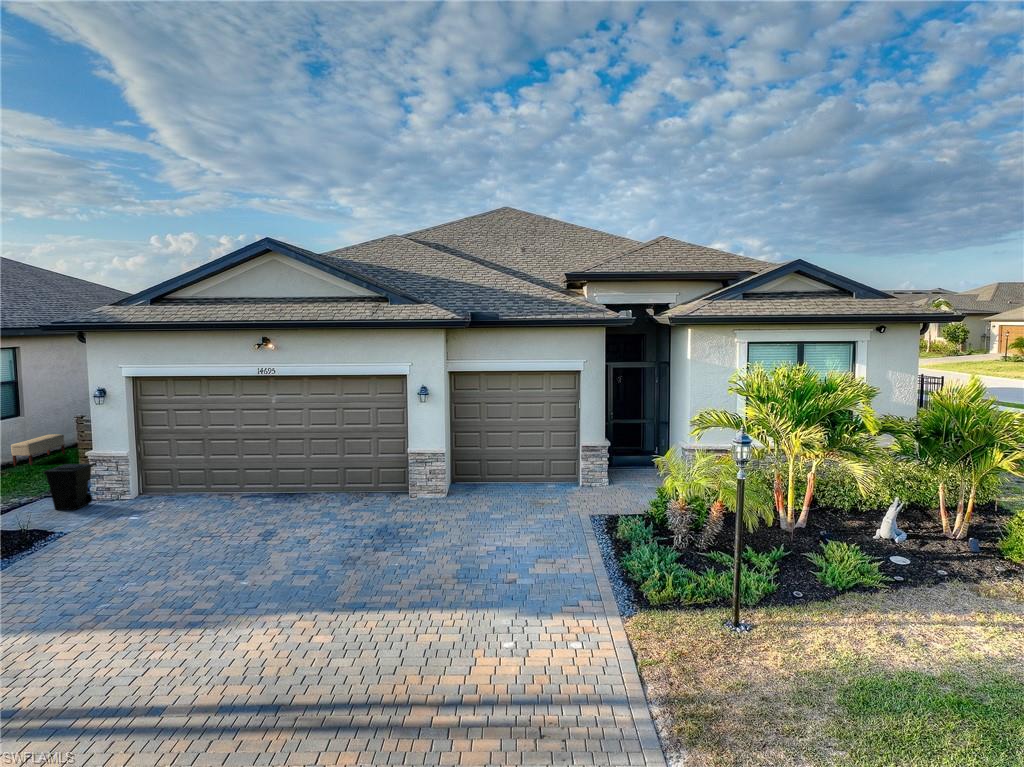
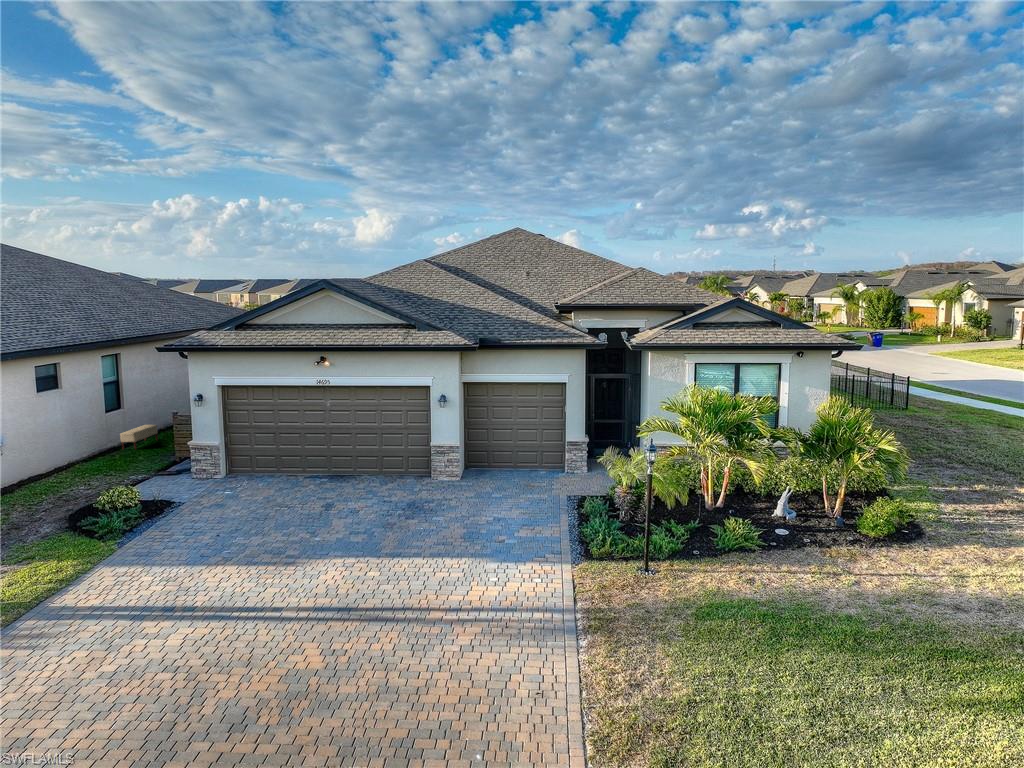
trash can: present [43,463,96,510] -> none [160,450,197,486]

